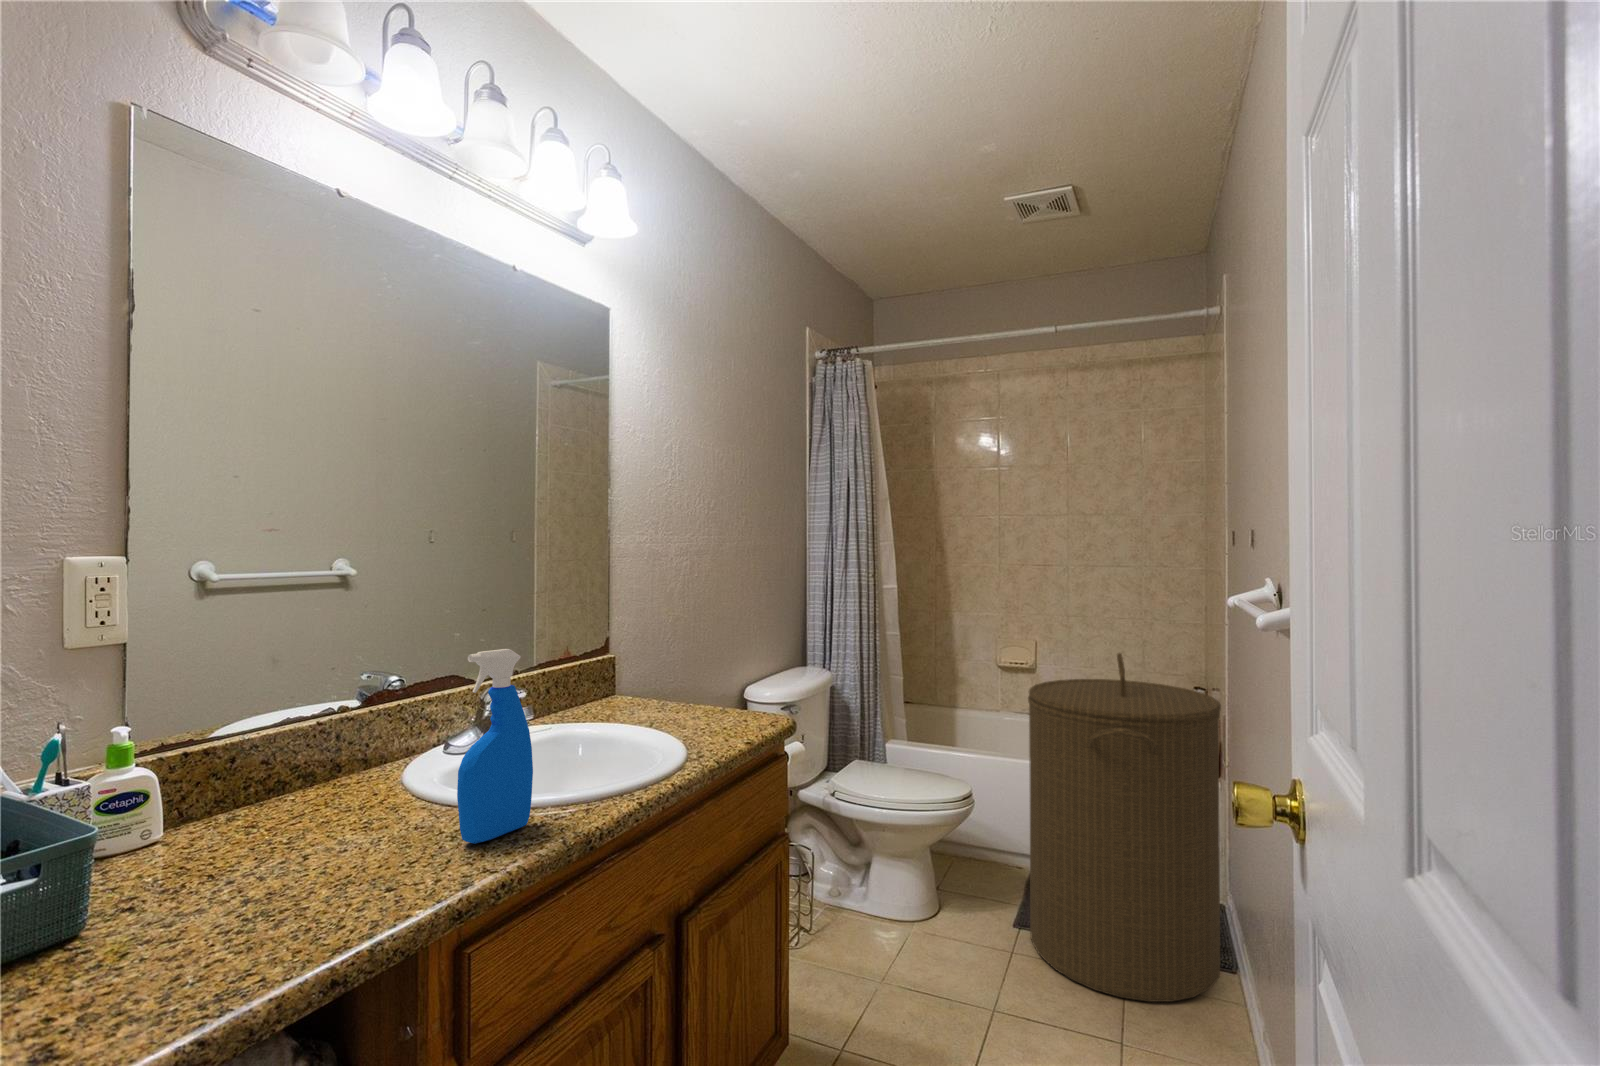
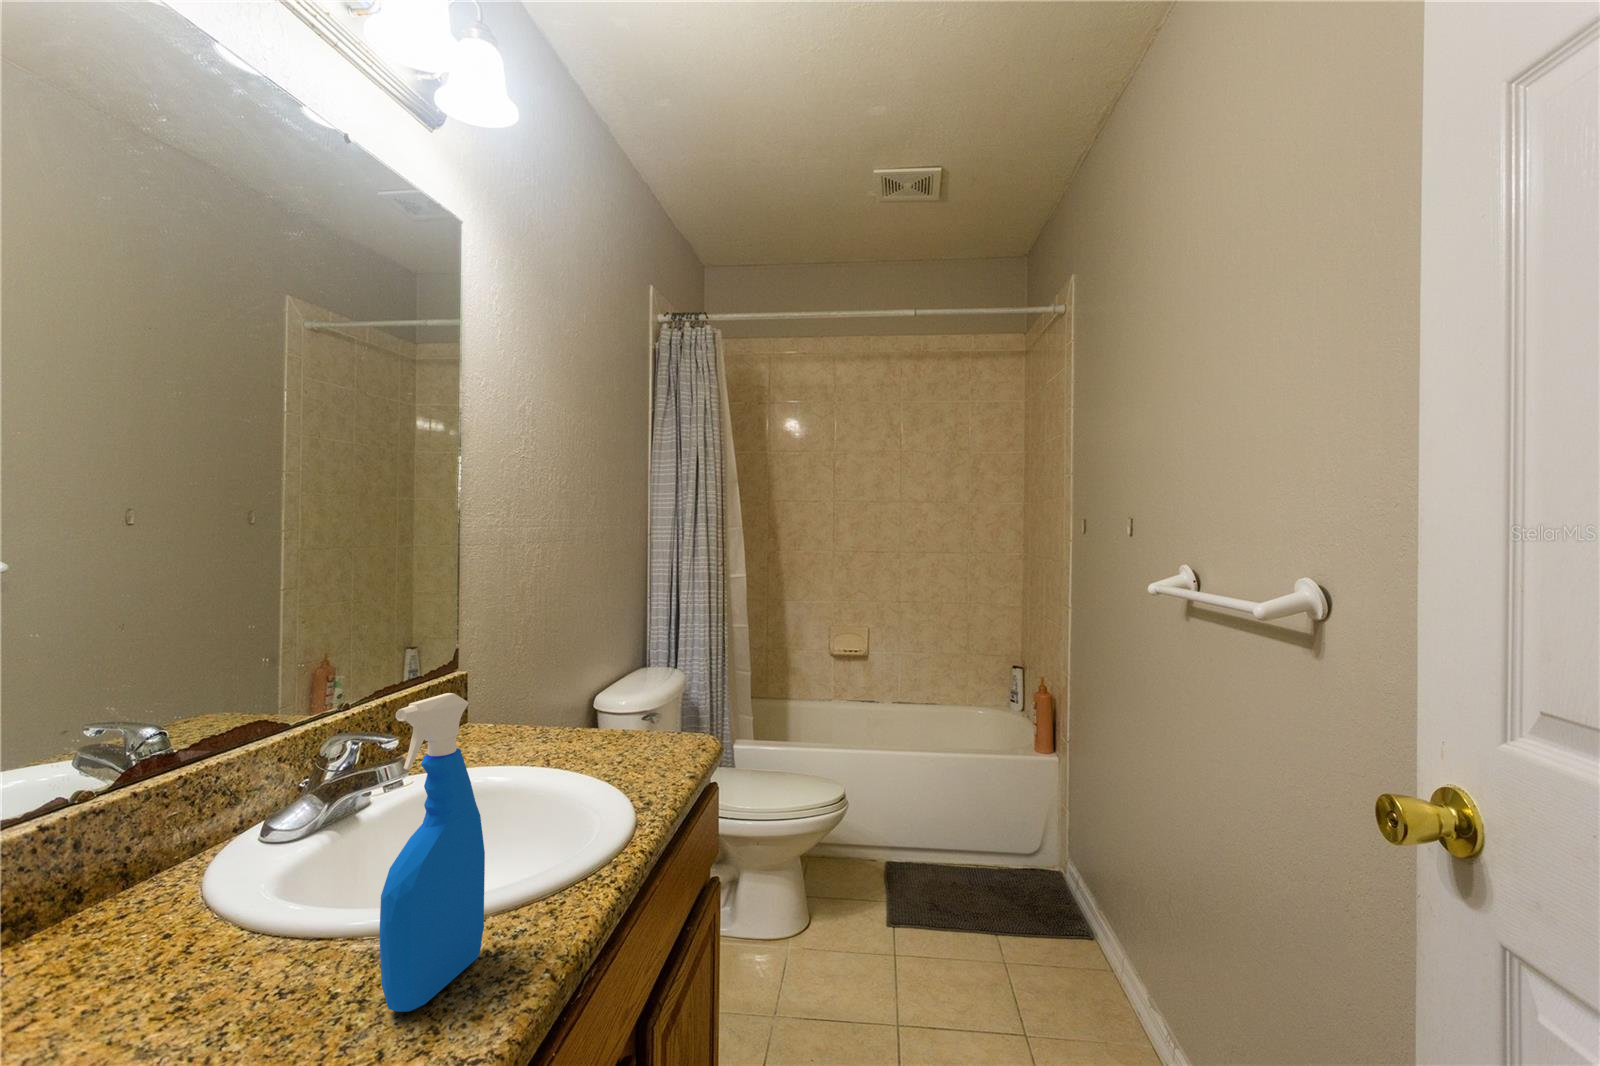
laundry hamper: present [1028,653,1221,1002] -> none [901,637,1081,975]

